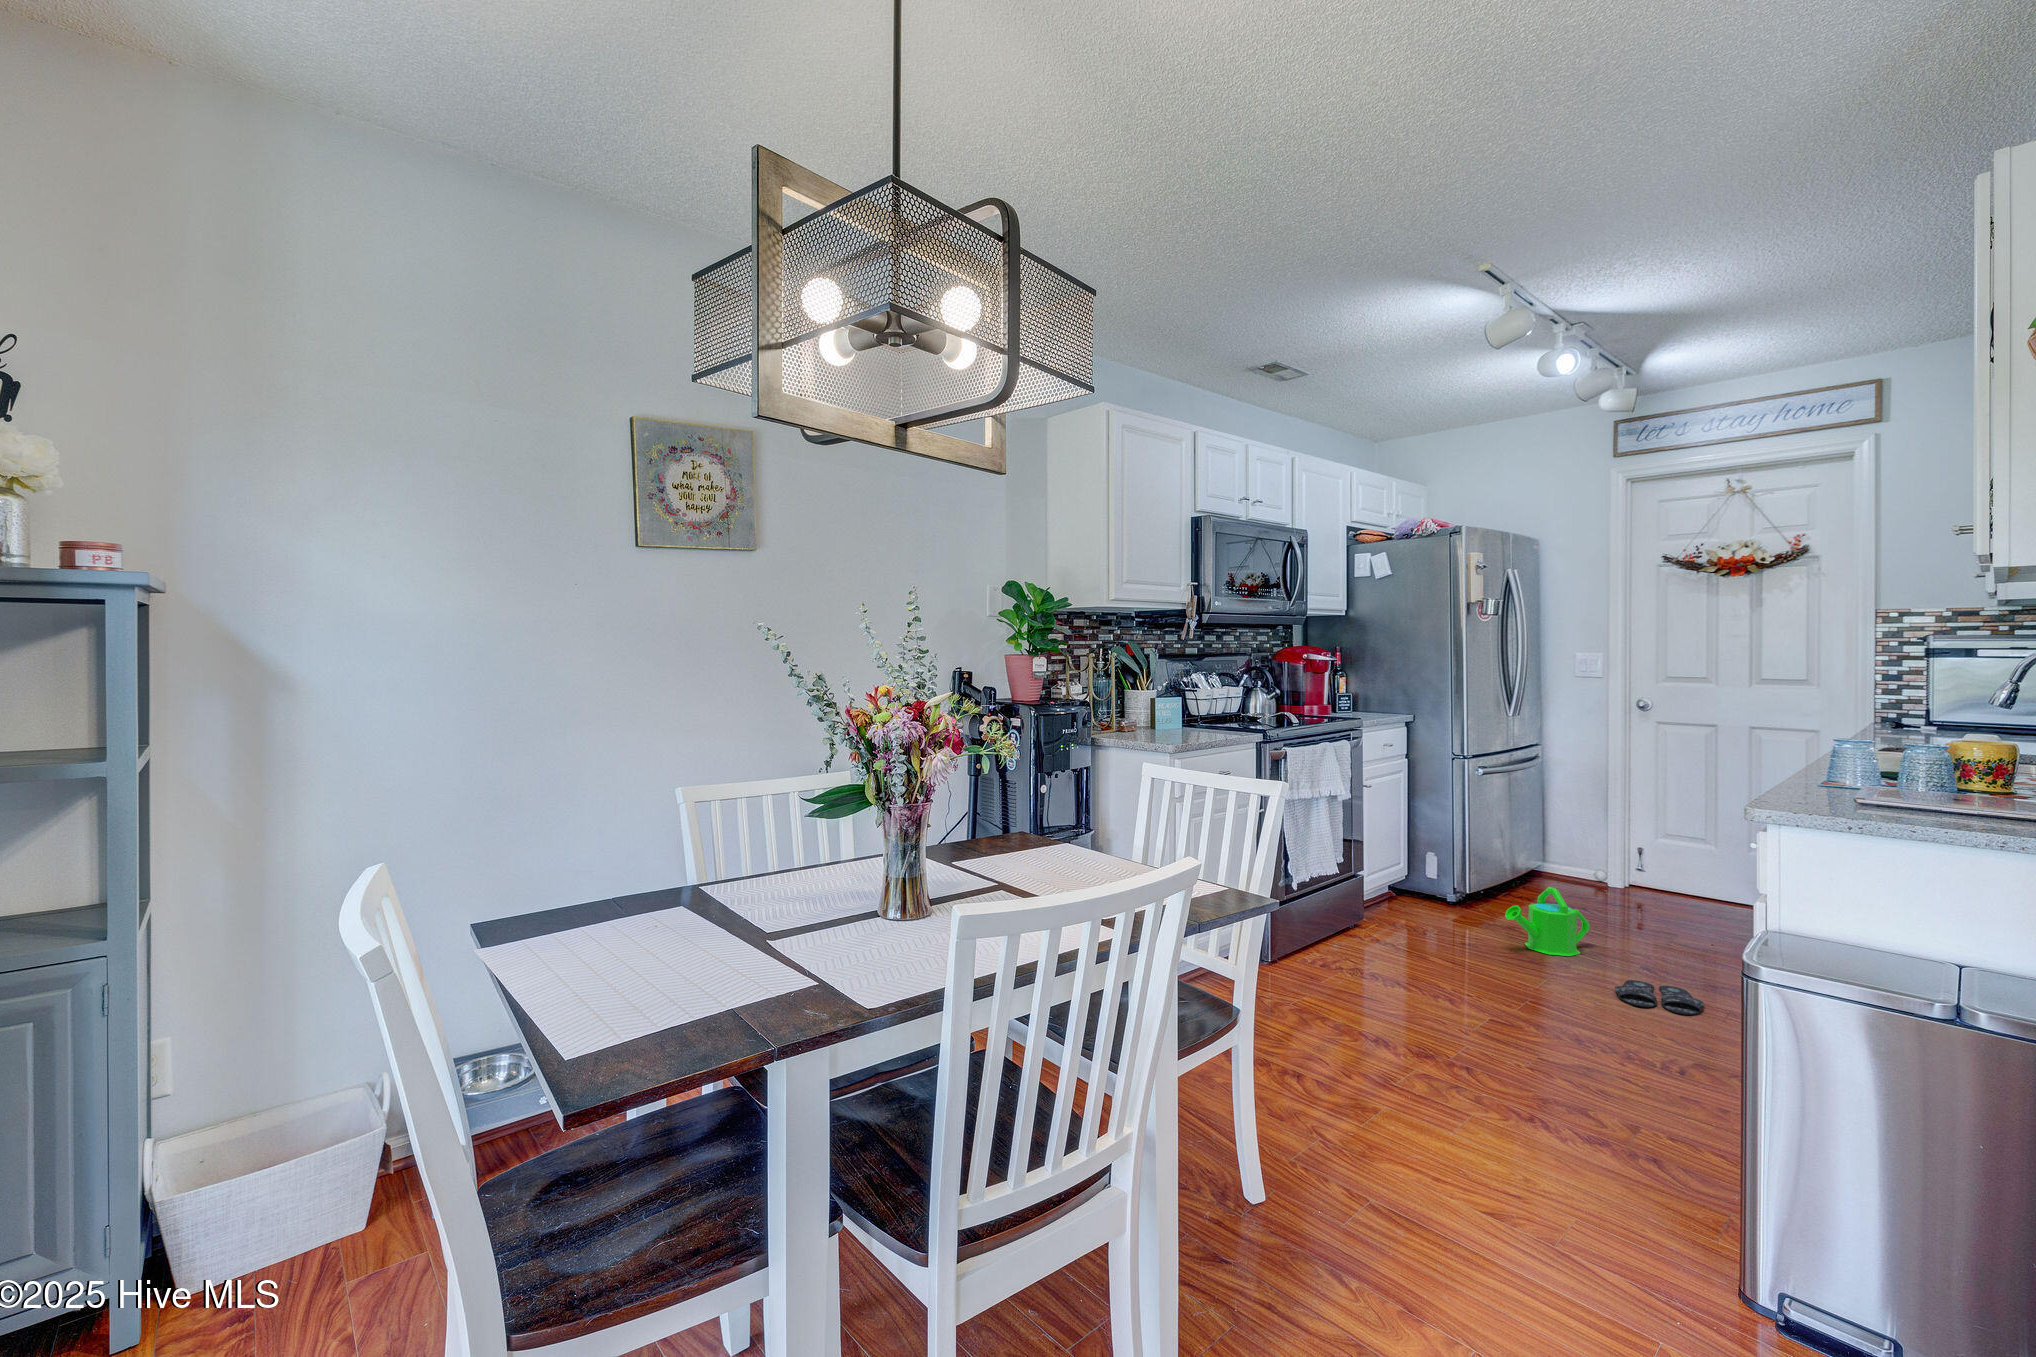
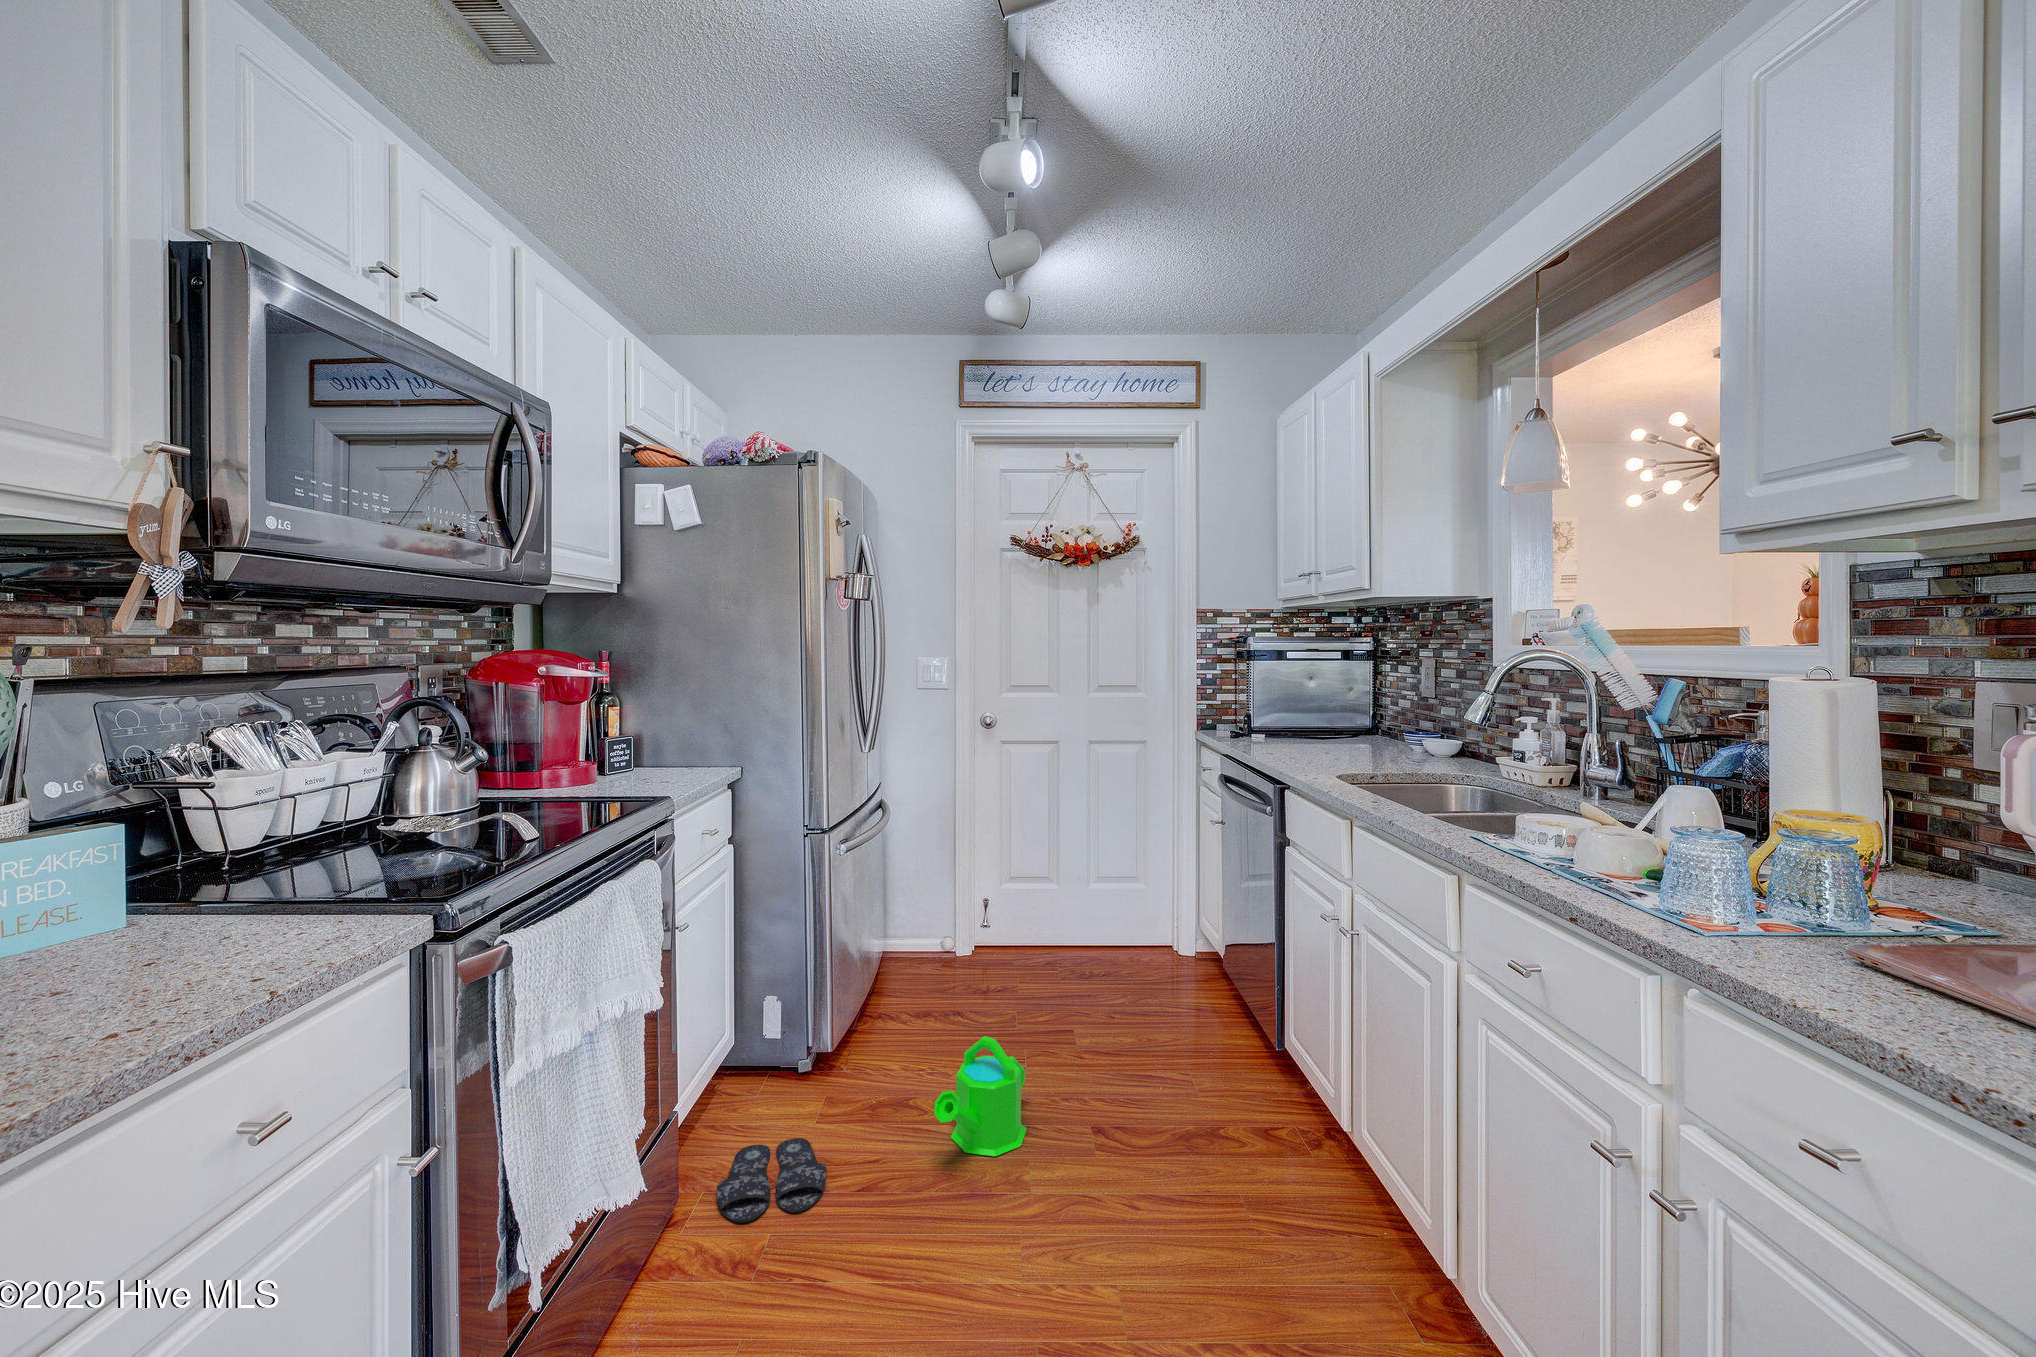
slippers: present [1615,980,1703,1015] -> present [717,1138,826,1223]

